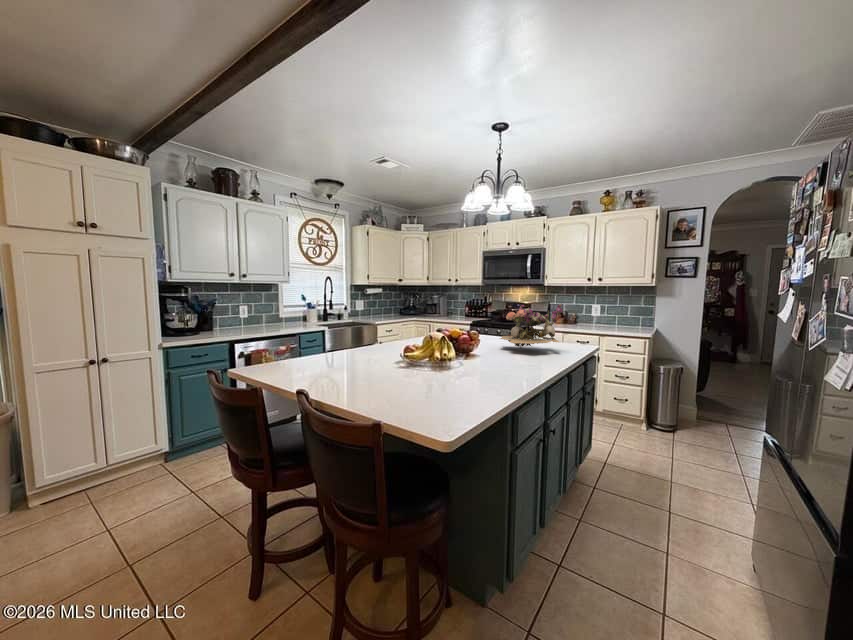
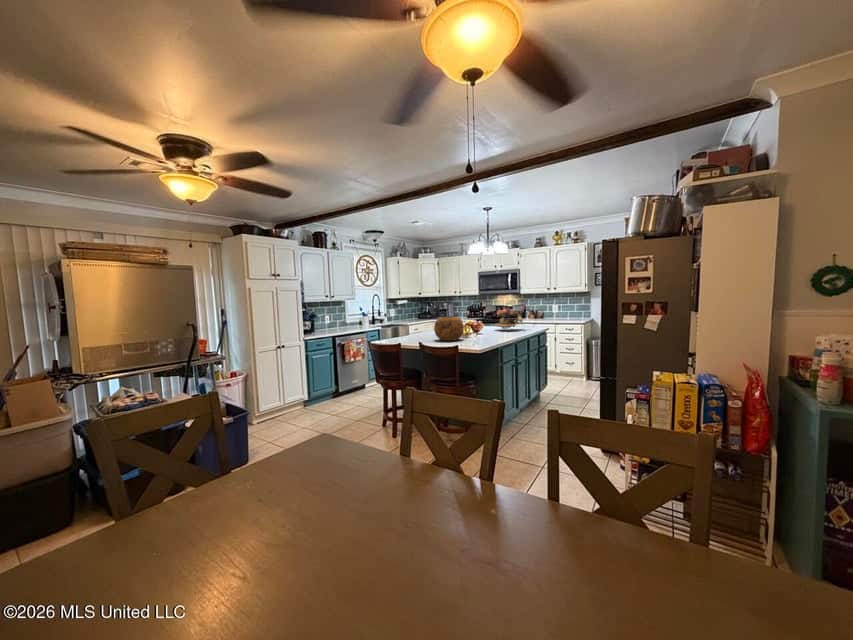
decorative bowl: none [360,323,428,382] -> present [434,316,464,341]

